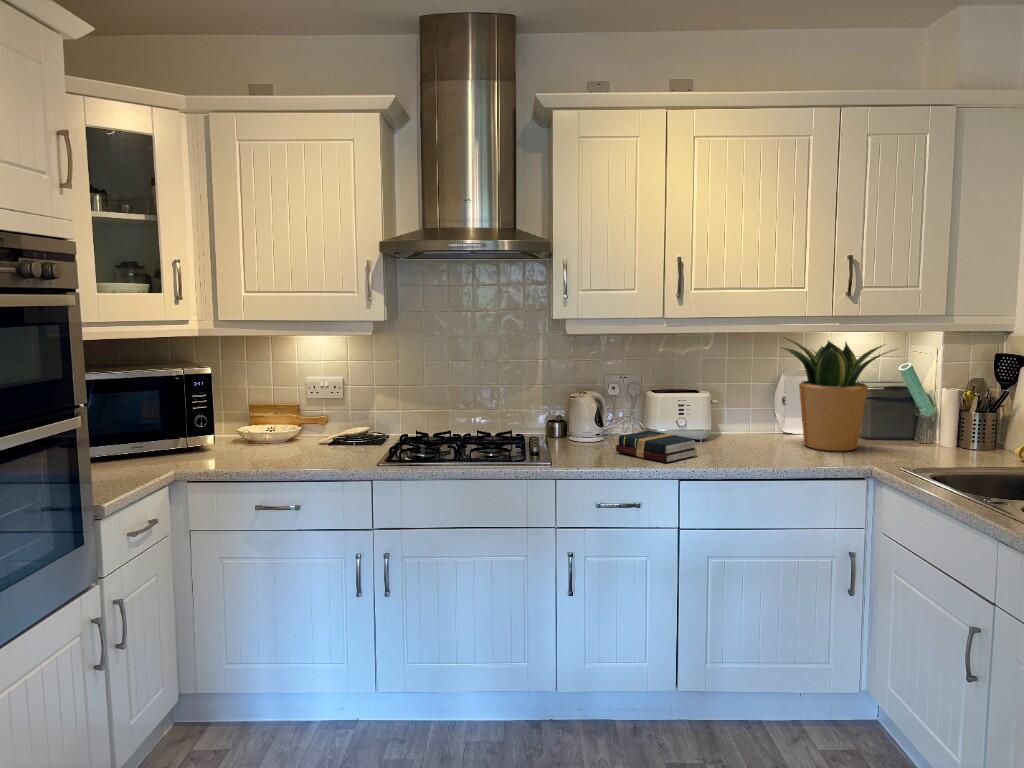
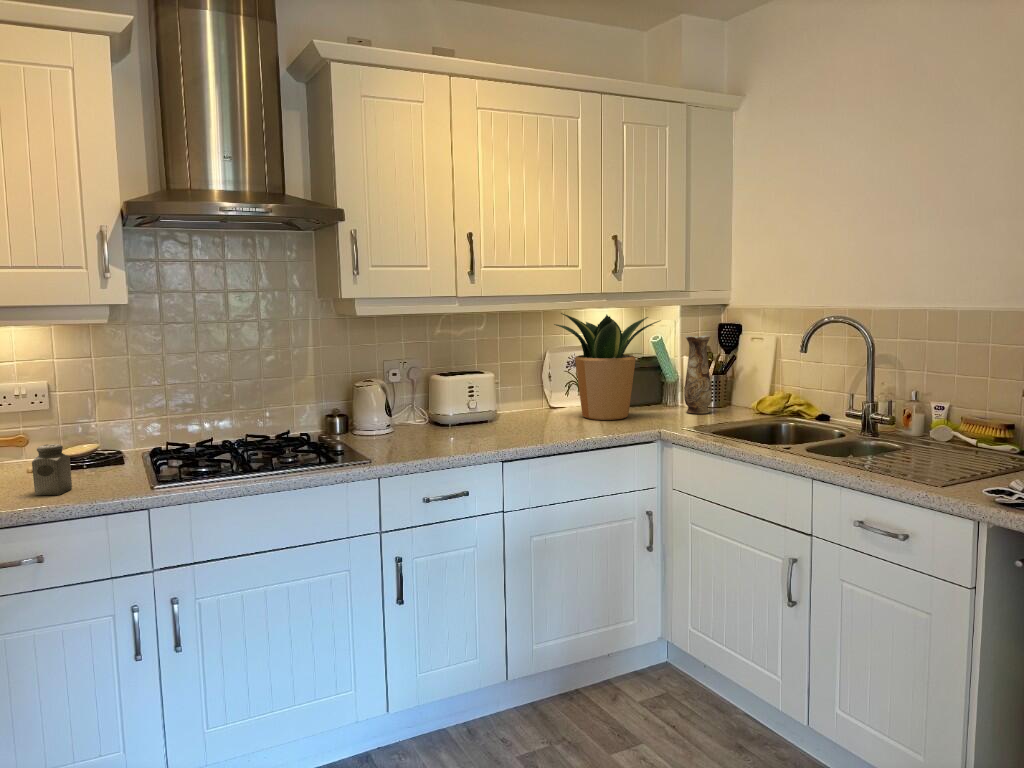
vase: none [932,367,969,455] -> present [684,336,712,414]
salt shaker: none [303,425,329,463] -> present [32,444,72,495]
hardback book: present [616,430,698,463] -> none [421,416,504,445]

